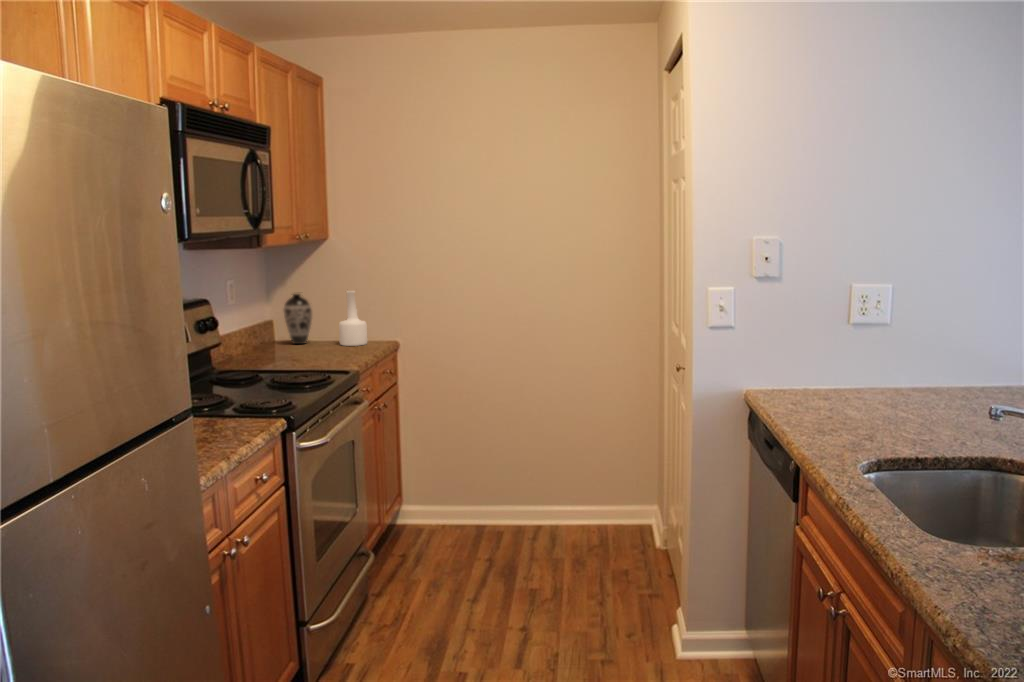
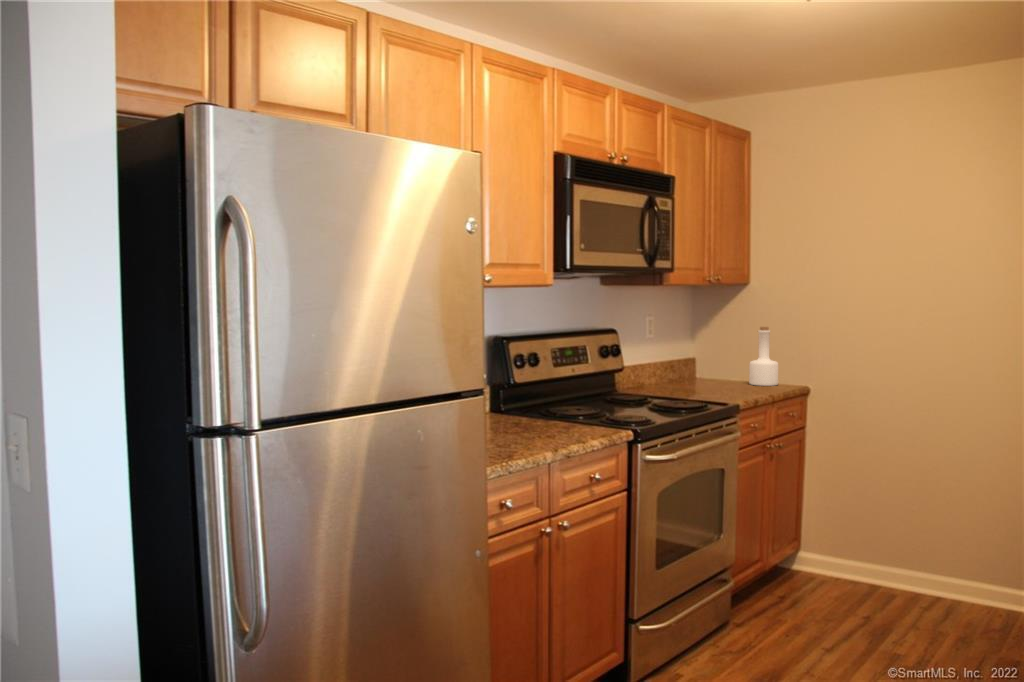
decorative vase: present [283,294,313,344] -> none [699,331,727,381]

